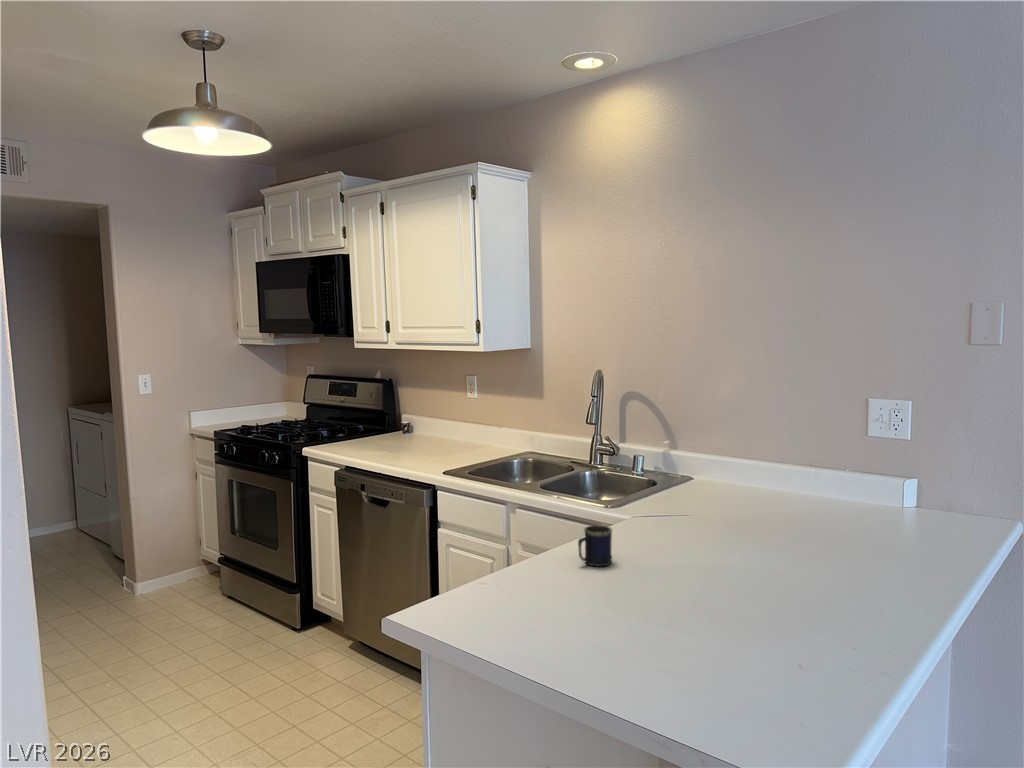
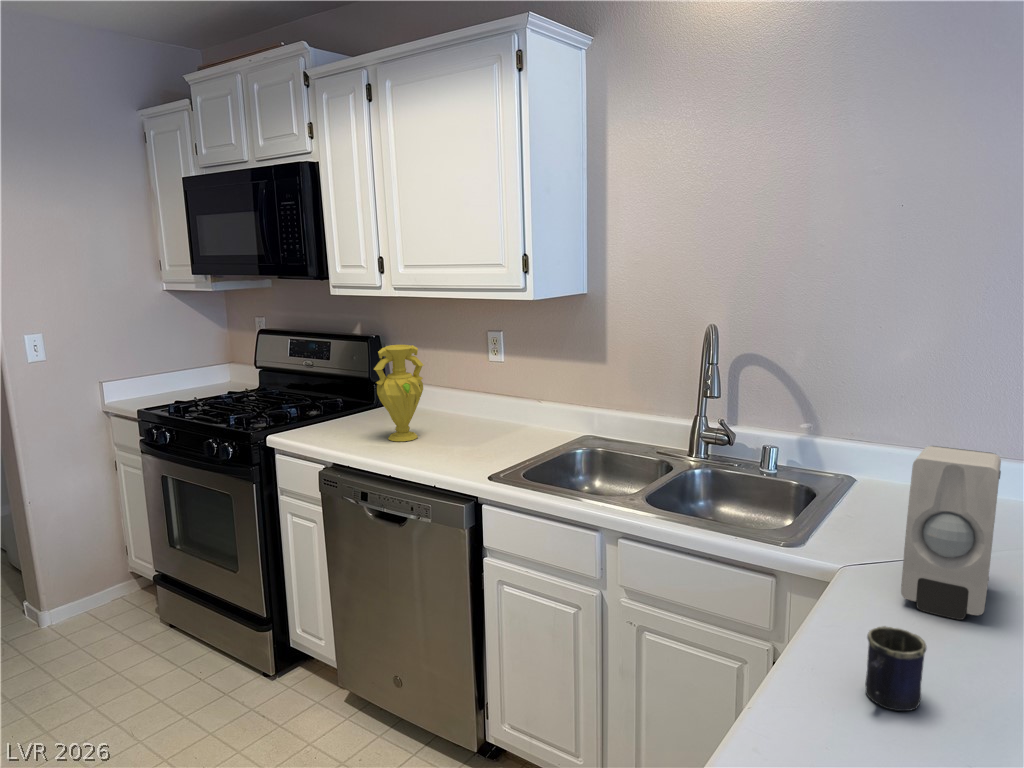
vase: none [377,384,414,453] -> present [374,345,424,441]
soap dispenser: none [646,440,713,538] -> present [901,446,1001,620]

